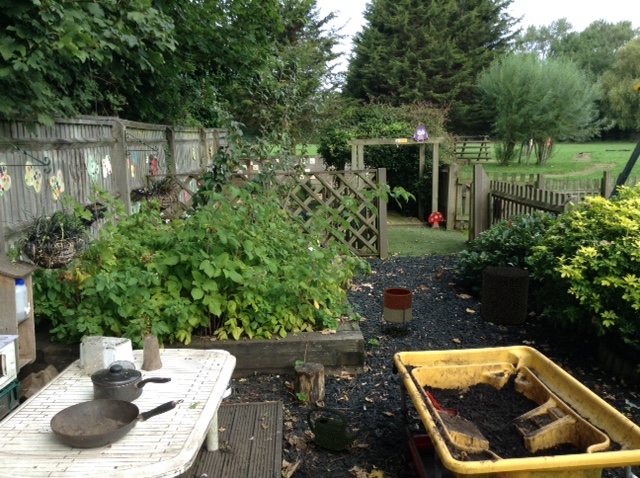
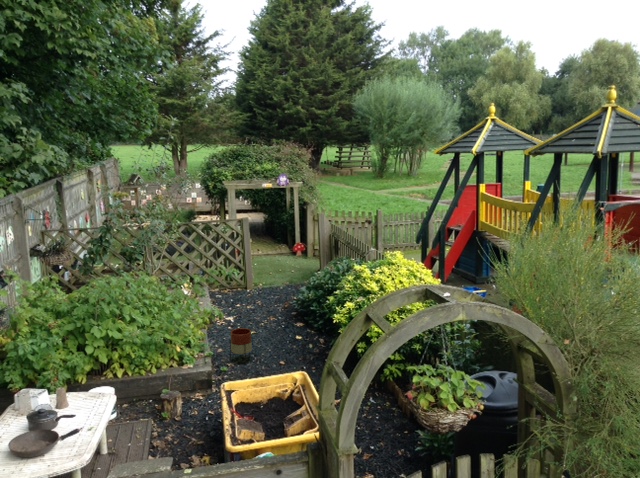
stool: present [481,267,529,325] -> none [306,306,337,349]
watering can: present [307,407,368,451] -> none [167,420,204,447]

